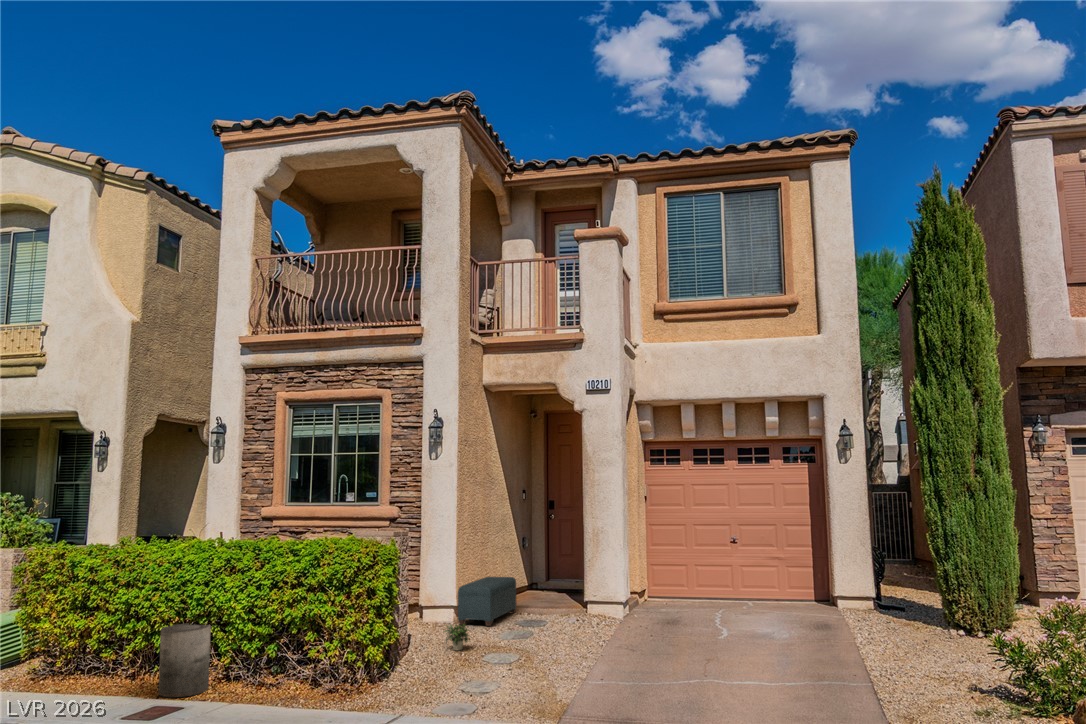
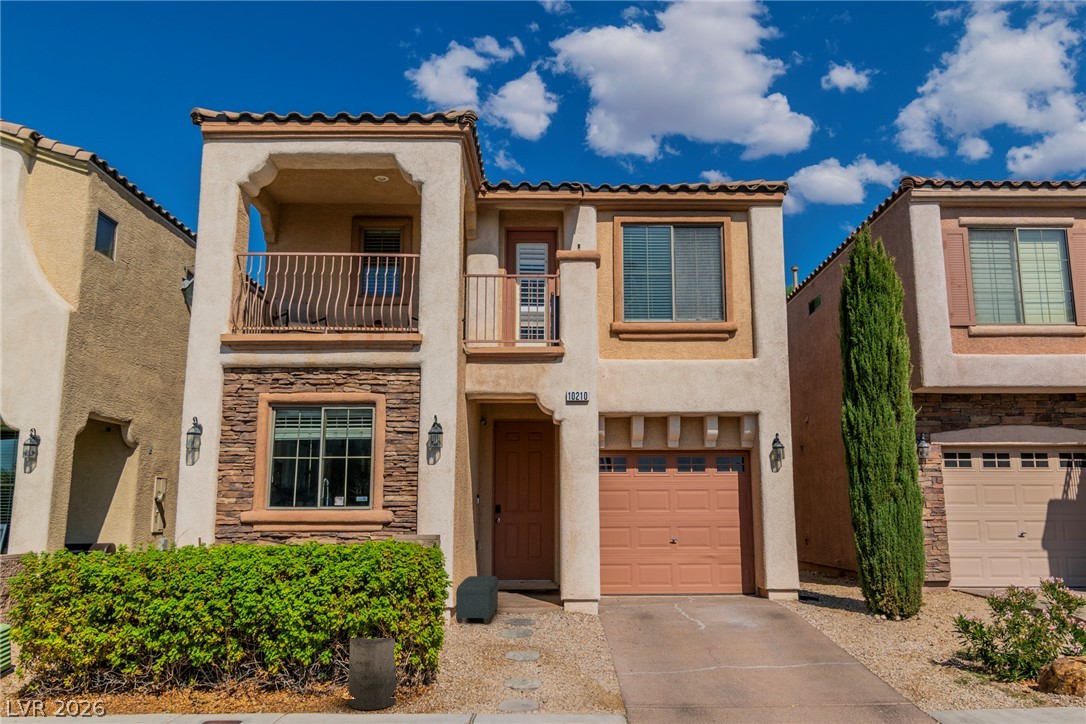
trash can: present [158,623,211,697] -> present [348,638,397,710]
potted plant: present [444,624,470,650] -> none [458,622,496,648]

